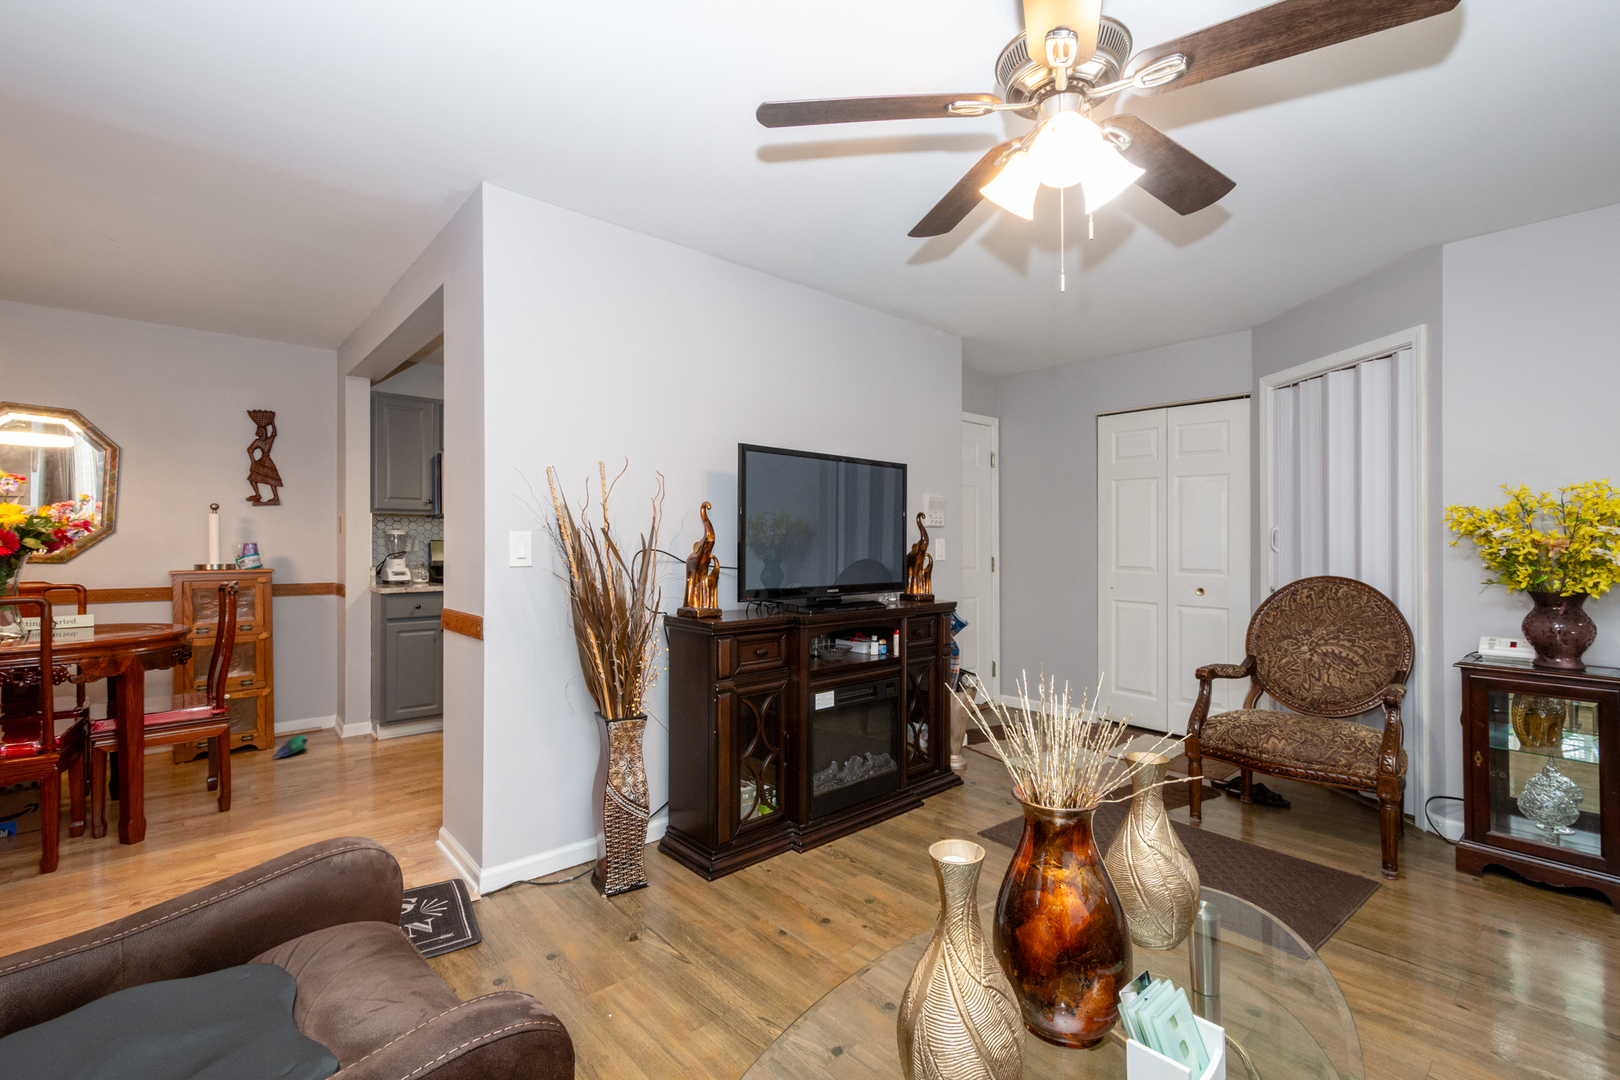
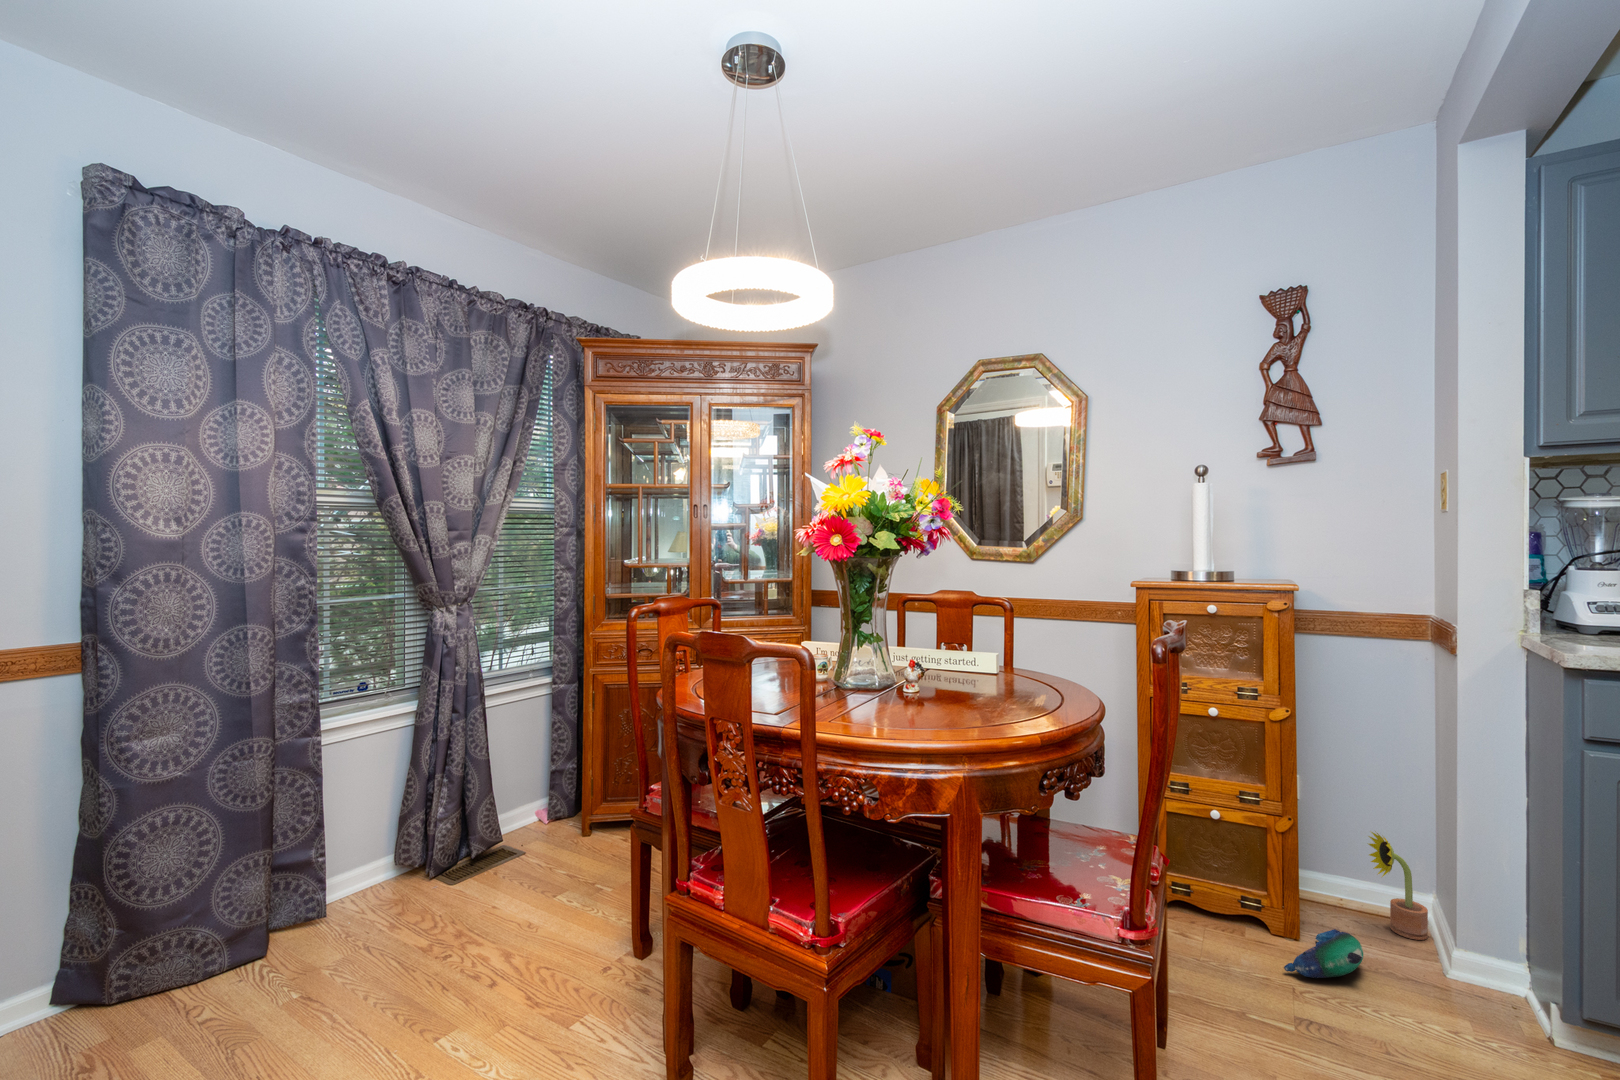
decorative plant: none [304,689,332,736] -> present [1369,832,1428,940]

